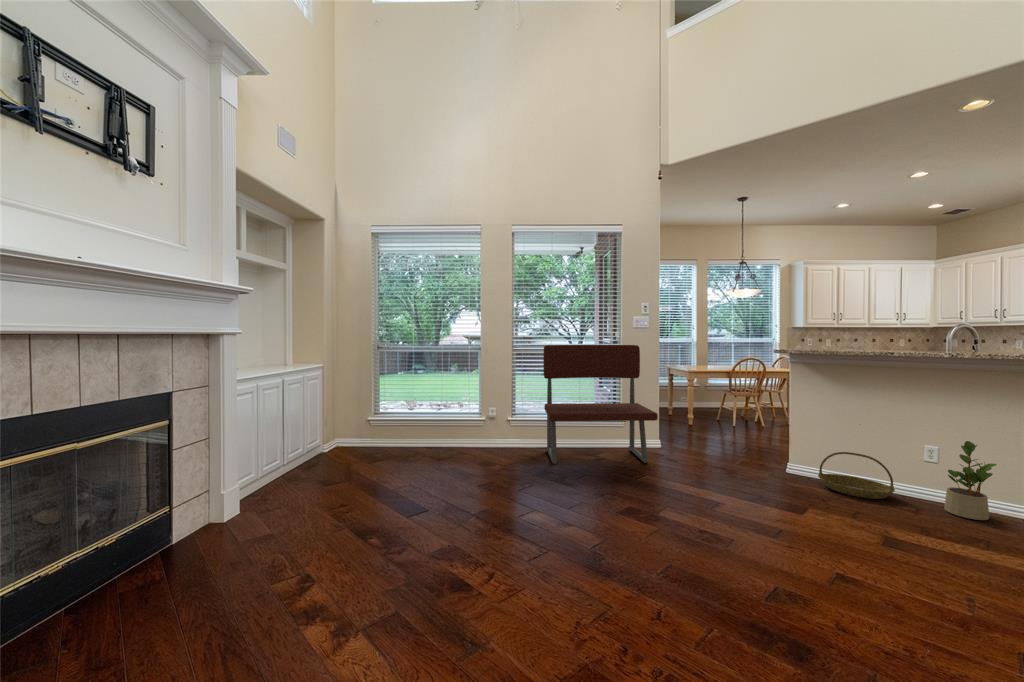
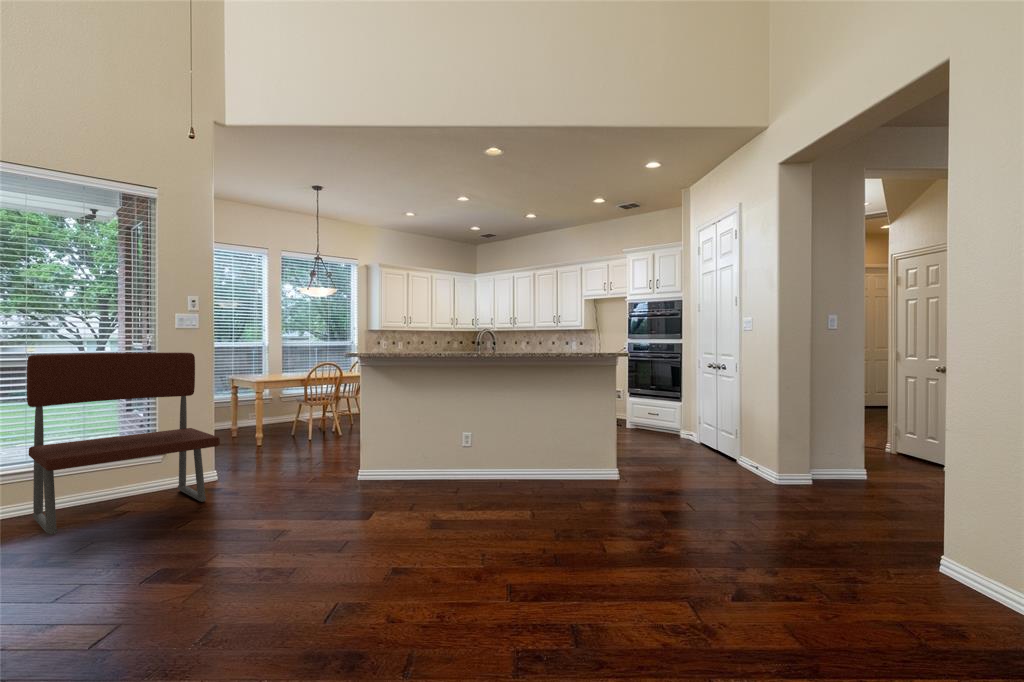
potted plant: present [944,441,997,520] -> none [462,426,489,484]
basket: present [818,452,895,499] -> none [381,448,434,486]

